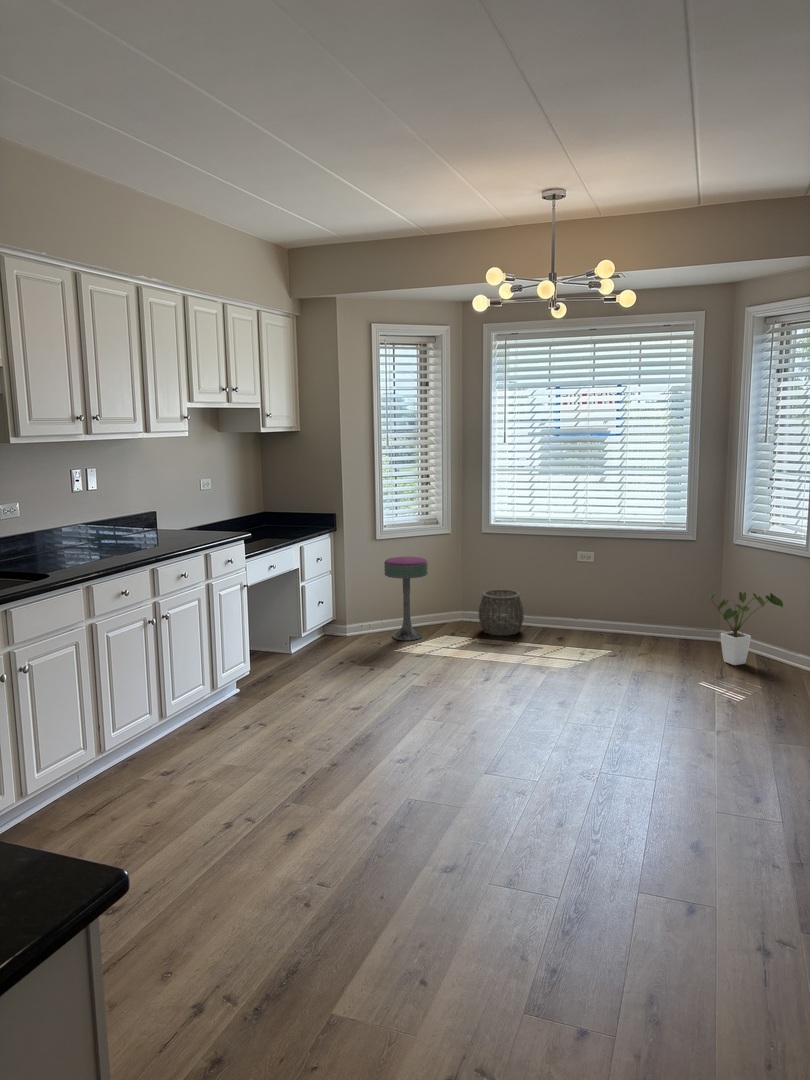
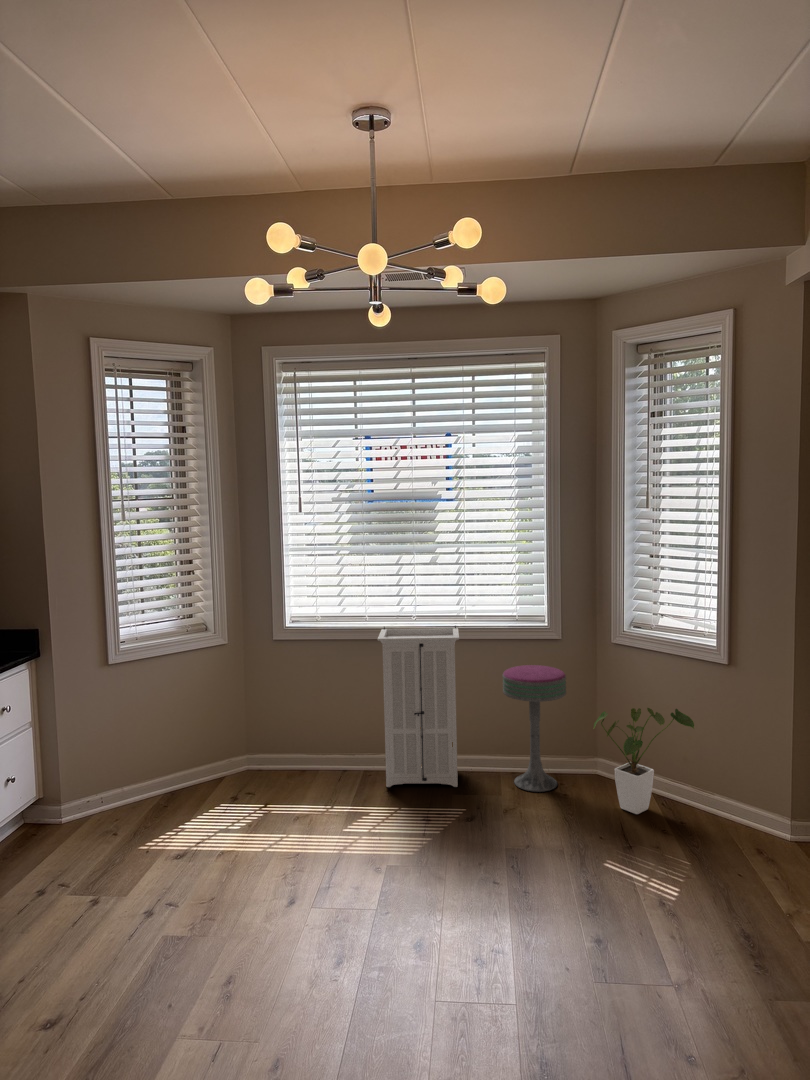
storage cabinet: none [555,527,617,642] -> present [377,626,459,787]
bar stool: present [384,557,428,641] -> present [503,665,566,792]
woven basket: present [479,589,524,636] -> none [271,719,338,793]

